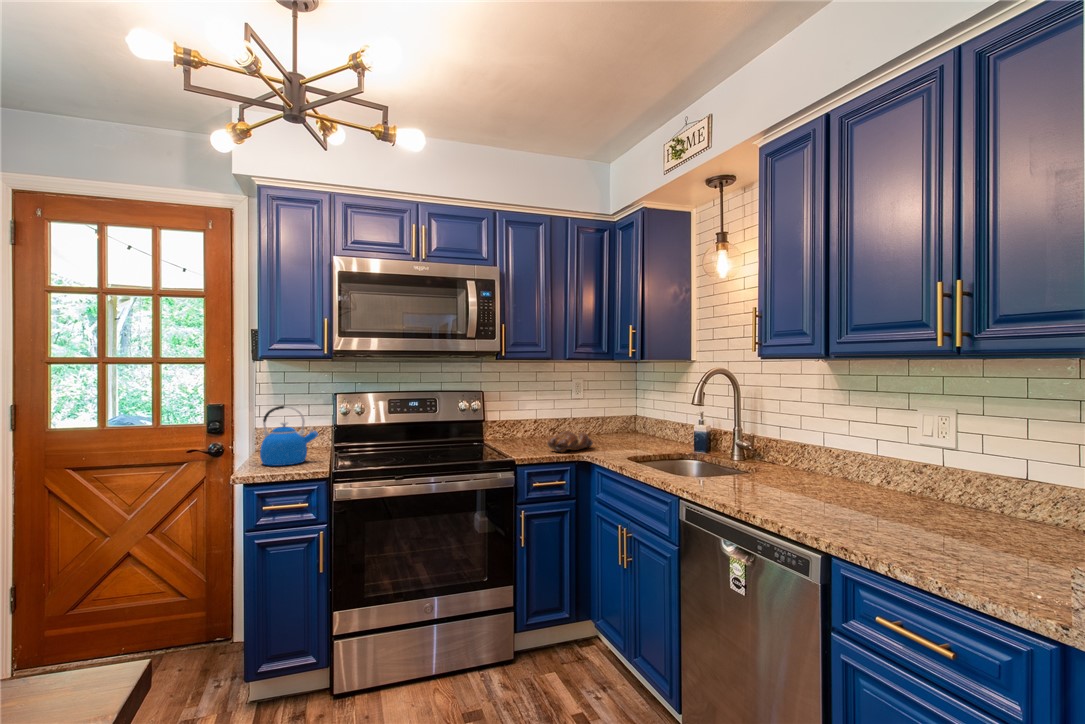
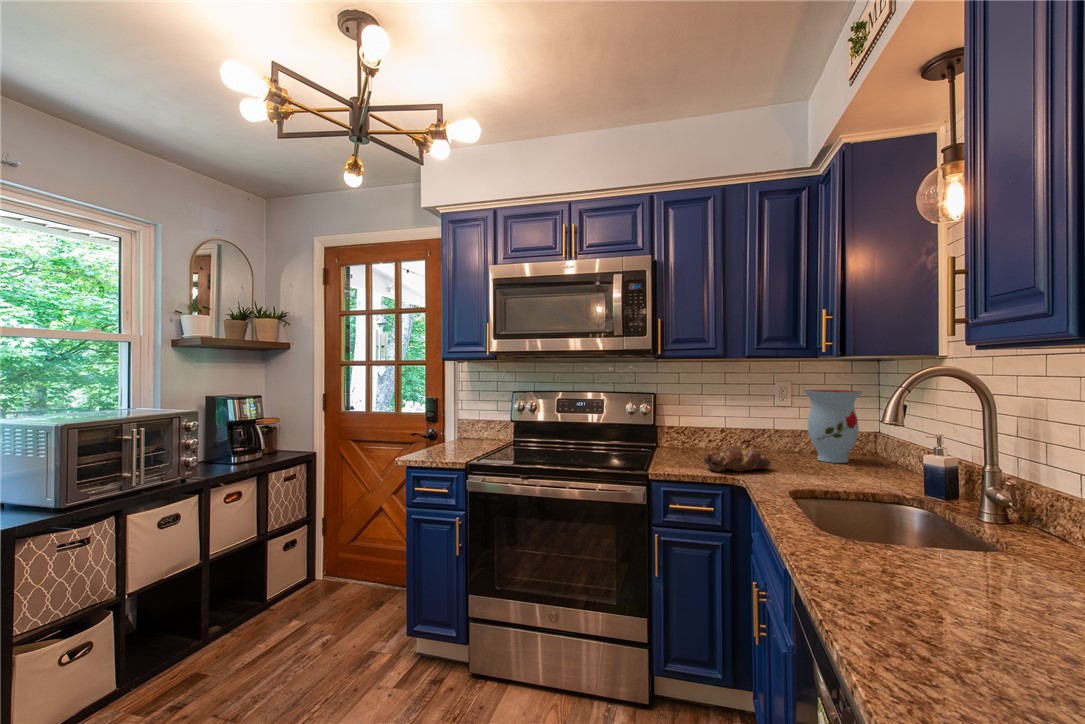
vase: none [597,385,637,439] -> present [803,390,863,463]
kettle: present [260,406,318,466] -> none [435,401,479,454]

